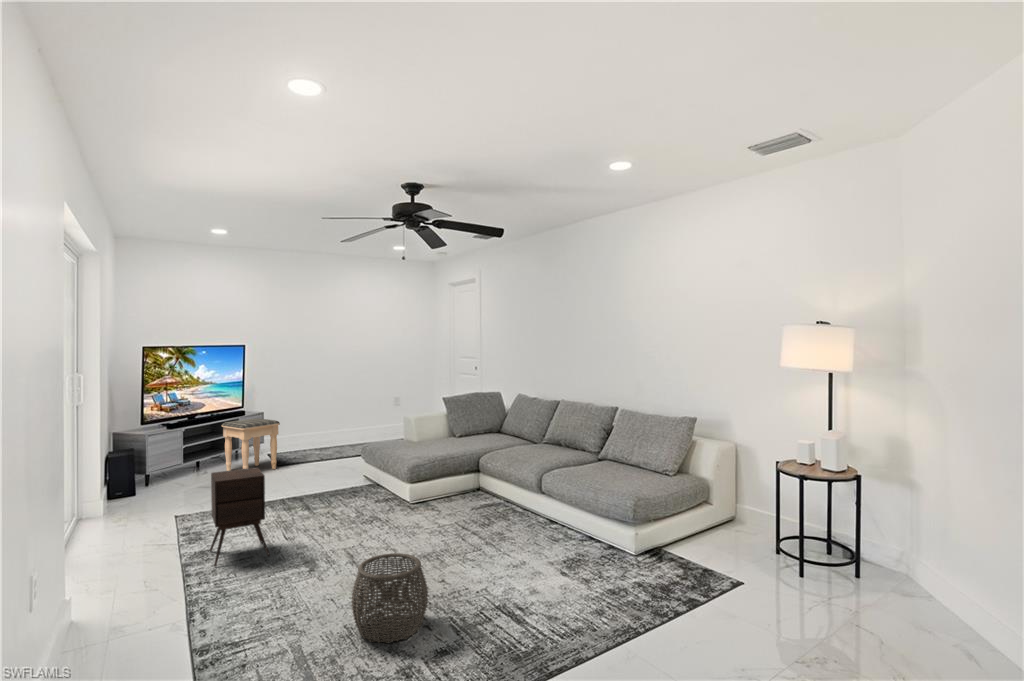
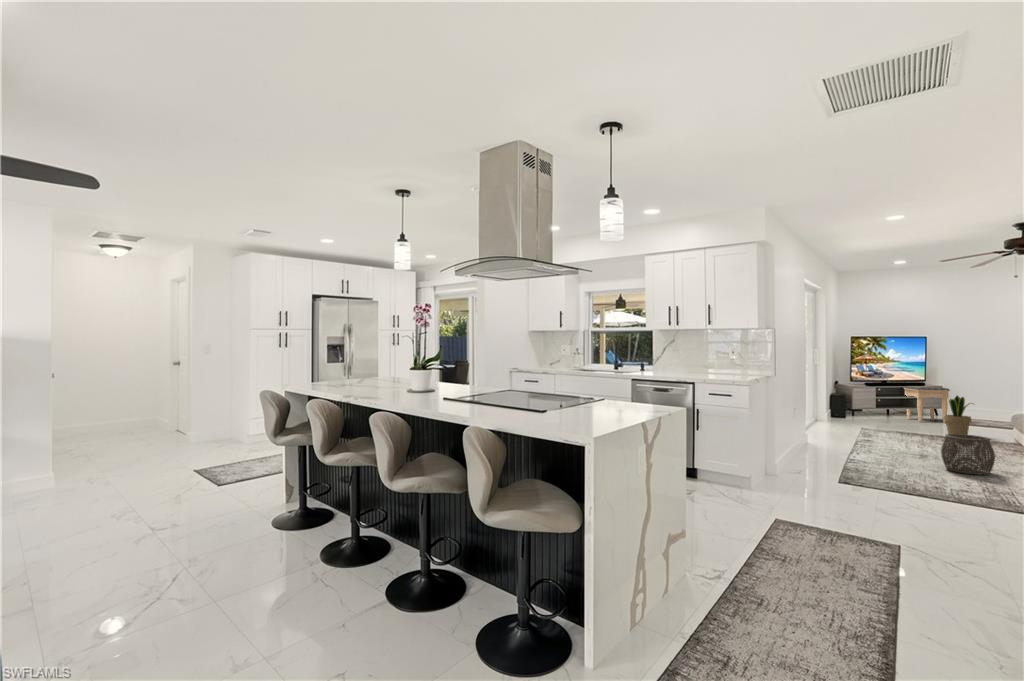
potted plant: none [290,442,327,505] -> present [944,395,973,435]
side table: present [210,467,270,567] -> none [878,396,913,445]

